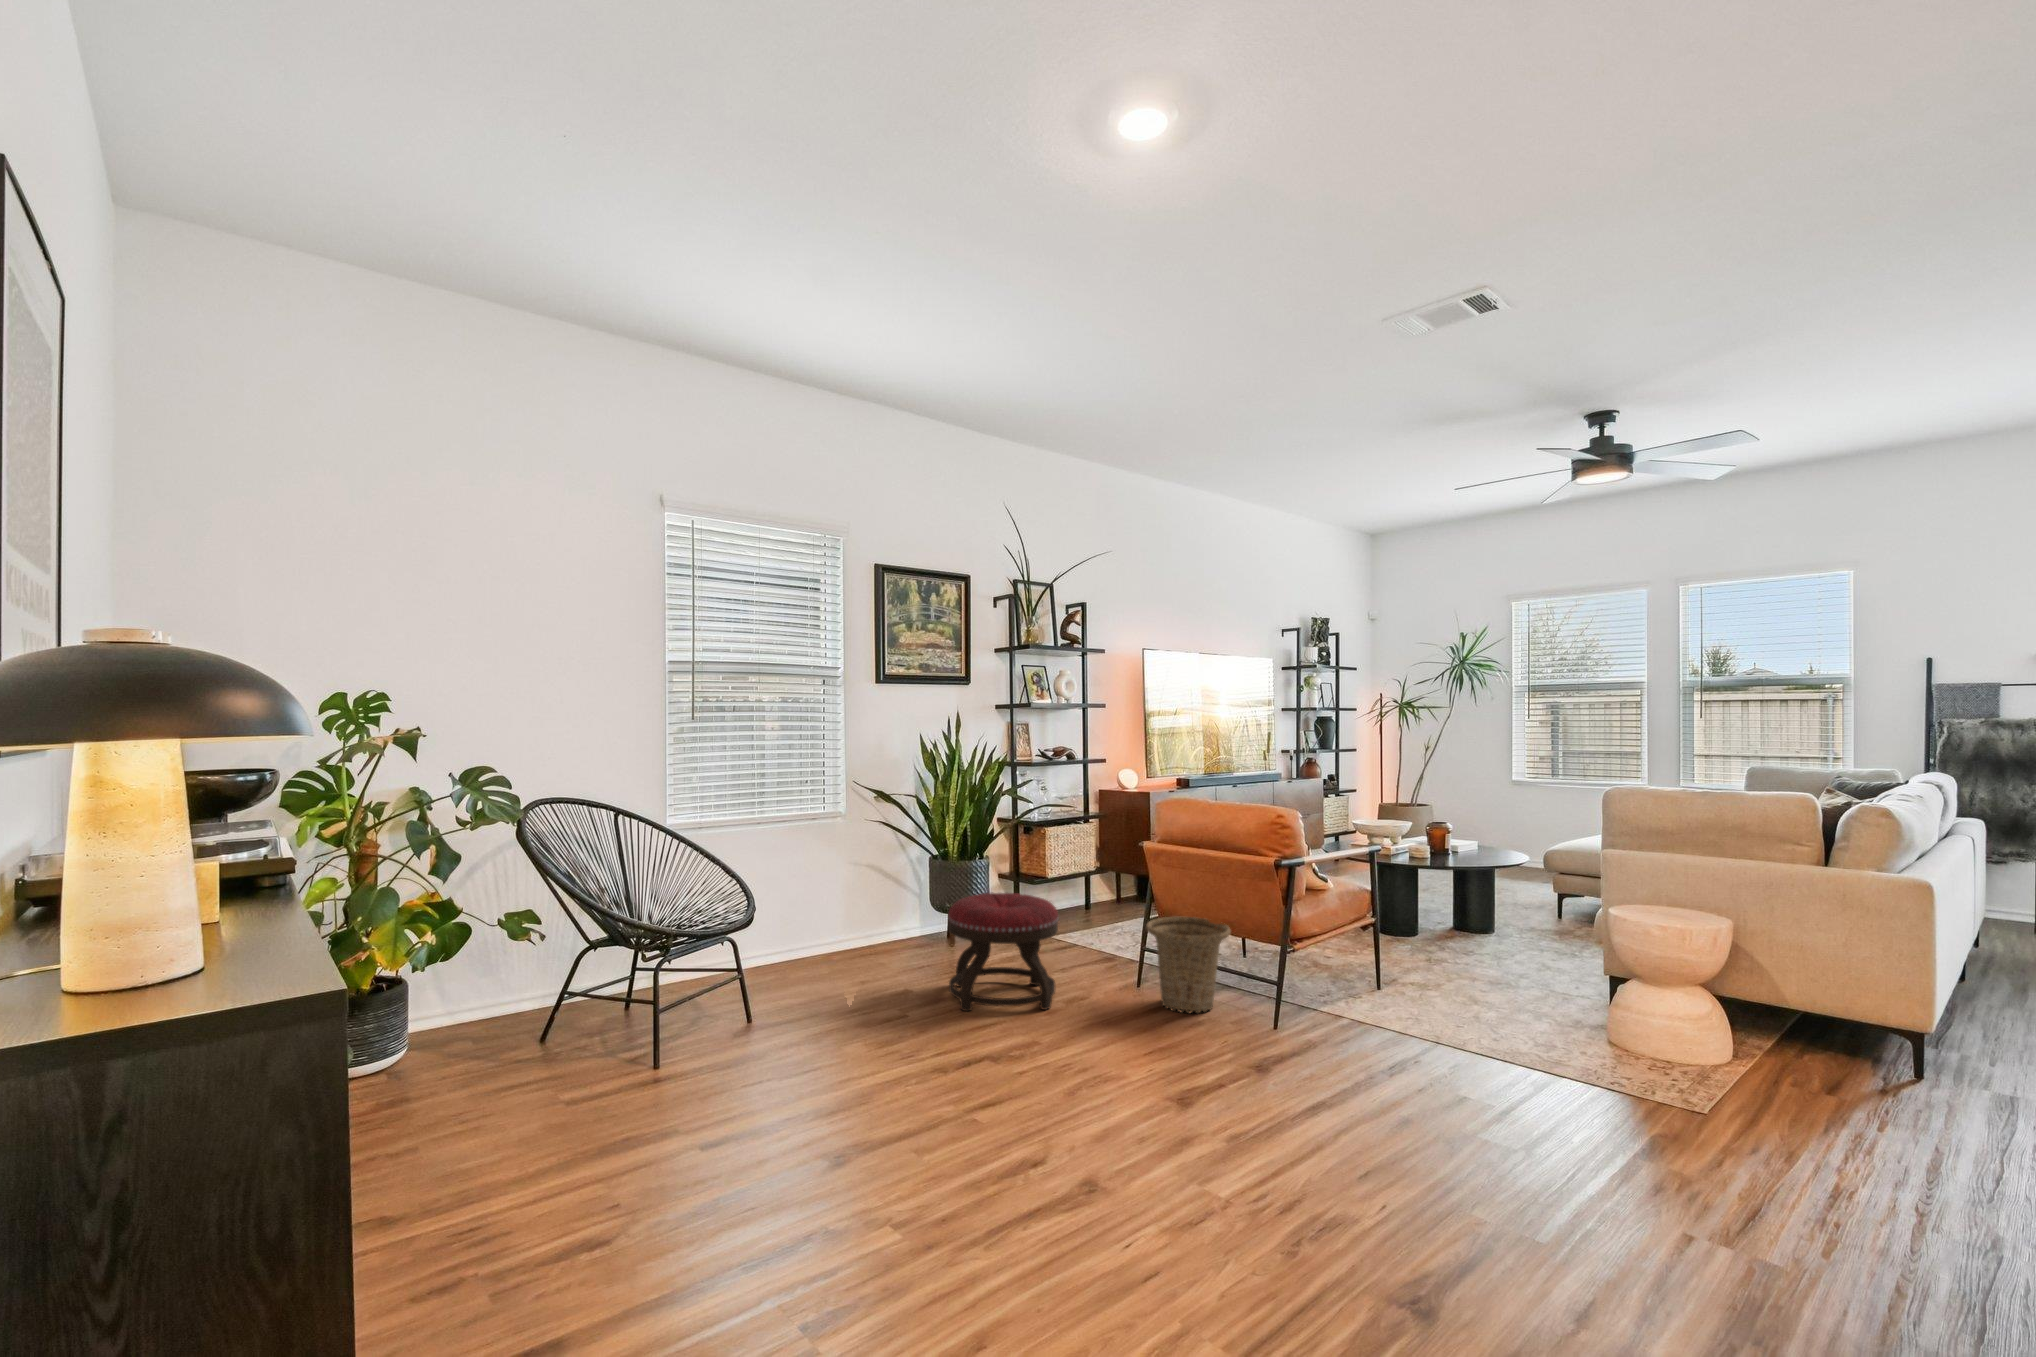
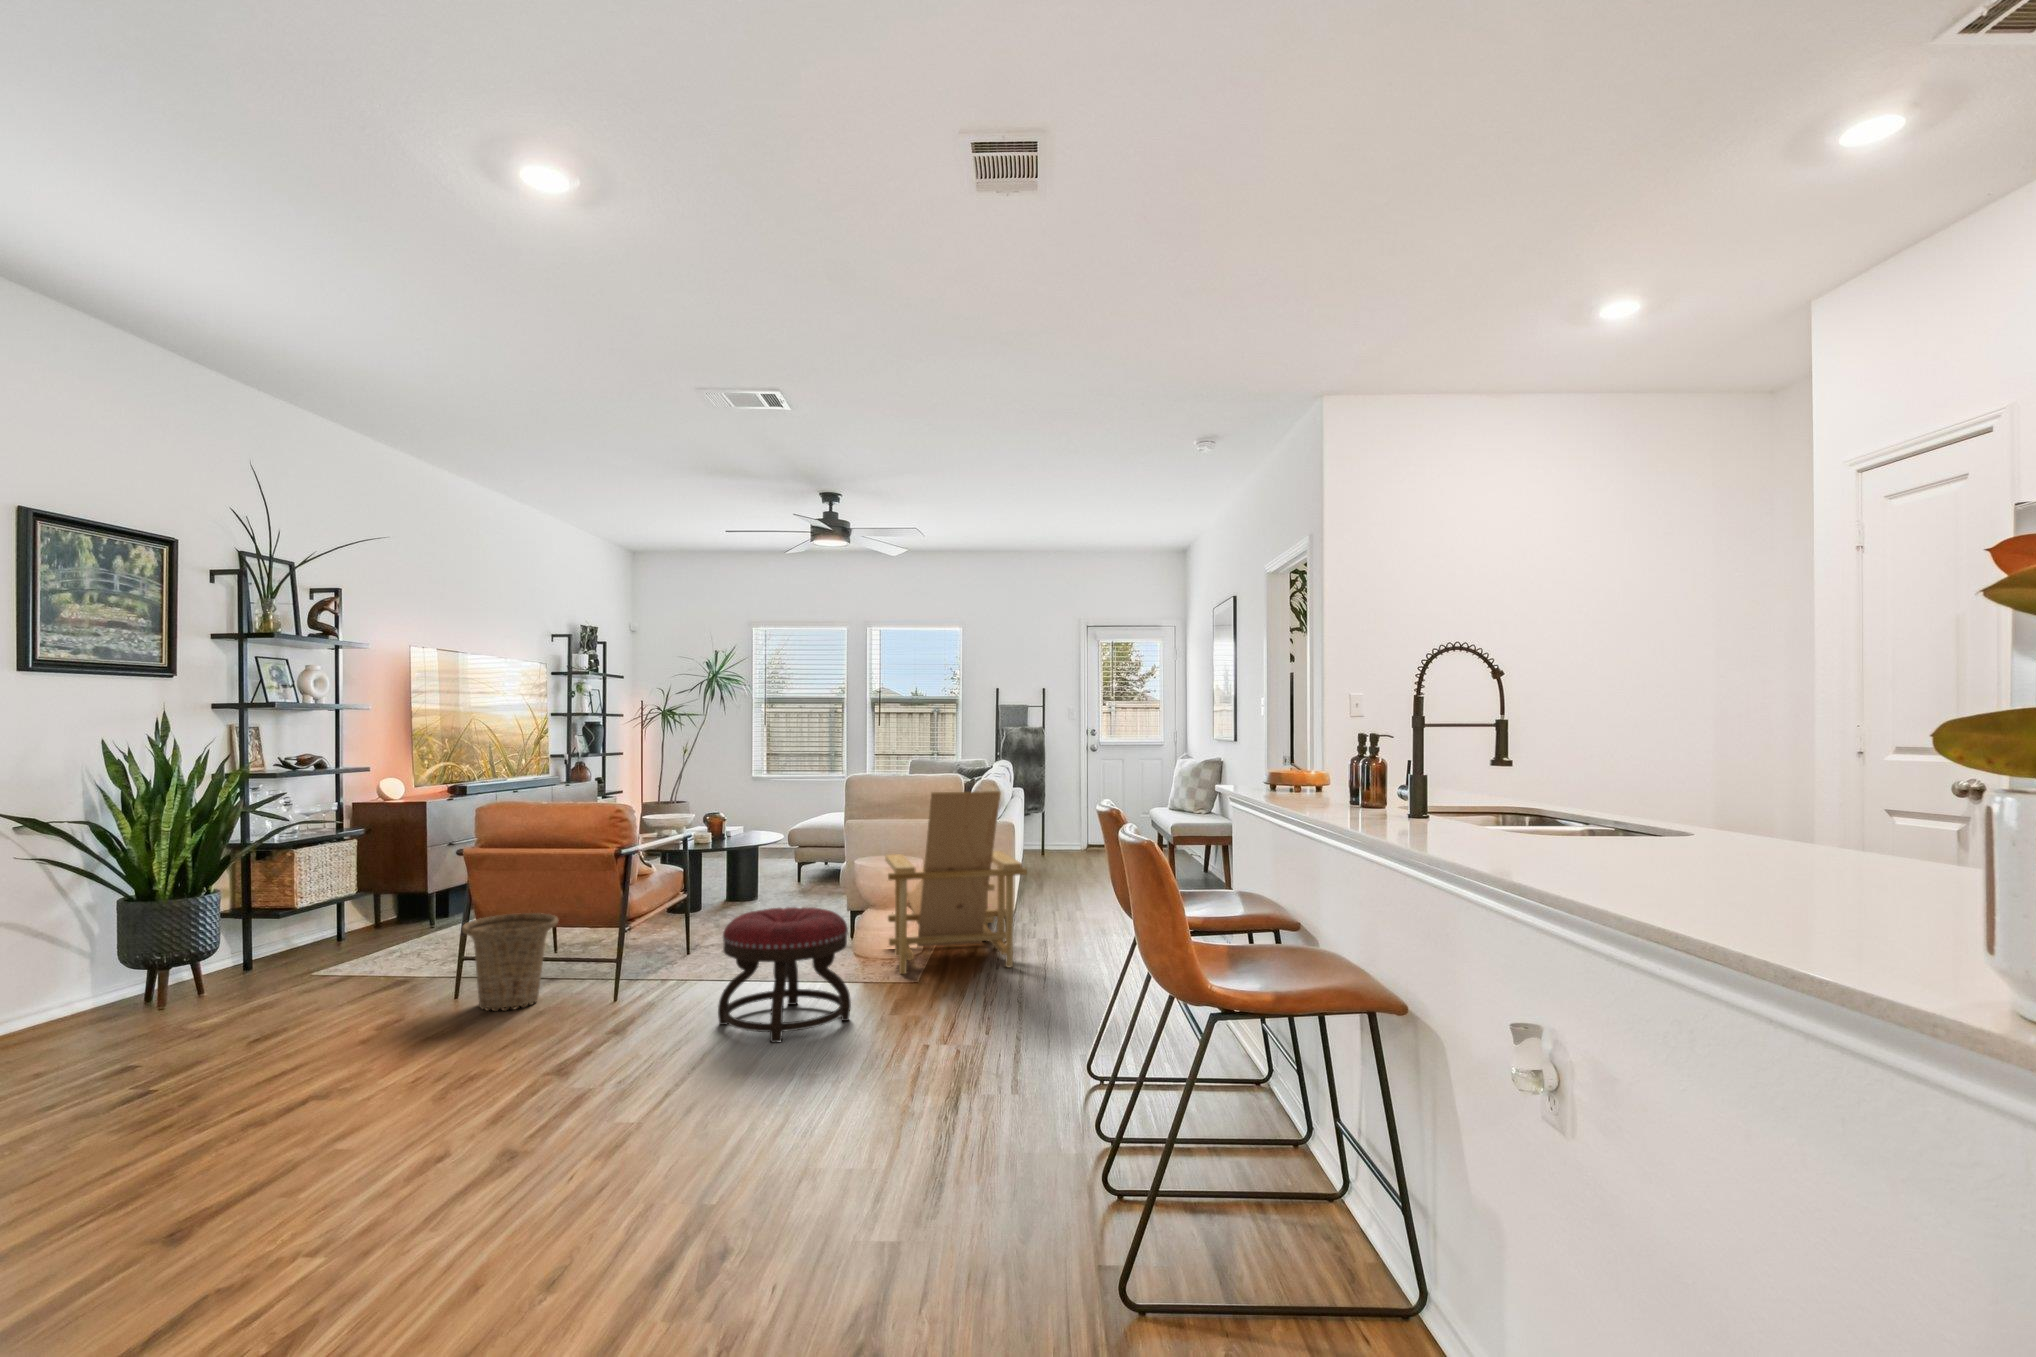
lounge chair: none [1622,847,1869,1119] -> present [885,791,1027,974]
ottoman: present [948,892,1059,1012] -> present [718,907,851,1043]

